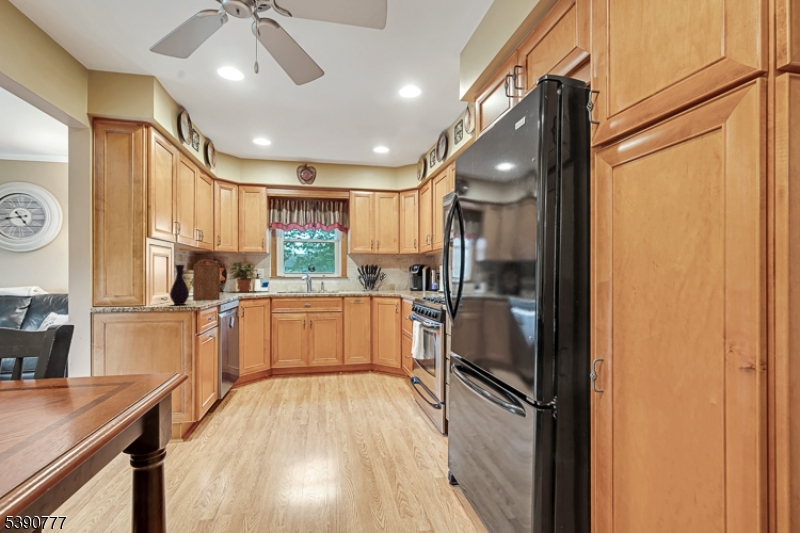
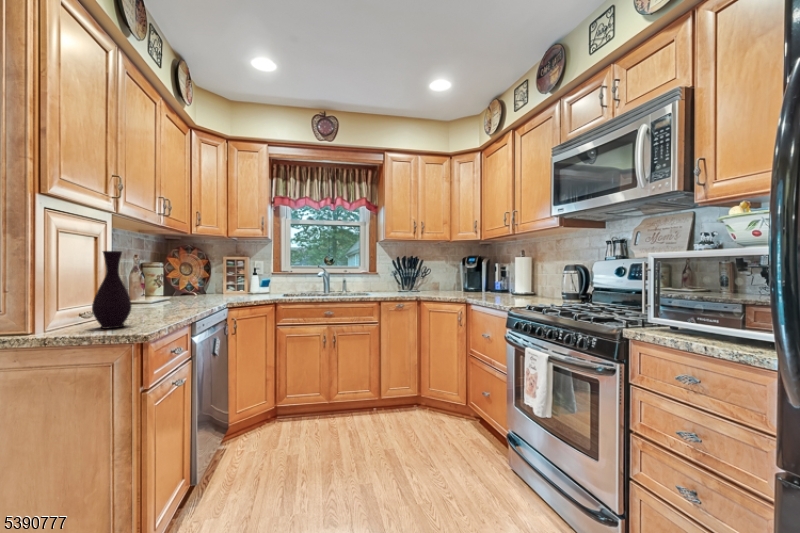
cutting board: present [193,259,220,300] -> none [148,244,195,313]
potted plant: present [230,262,259,292] -> none [211,250,260,294]

